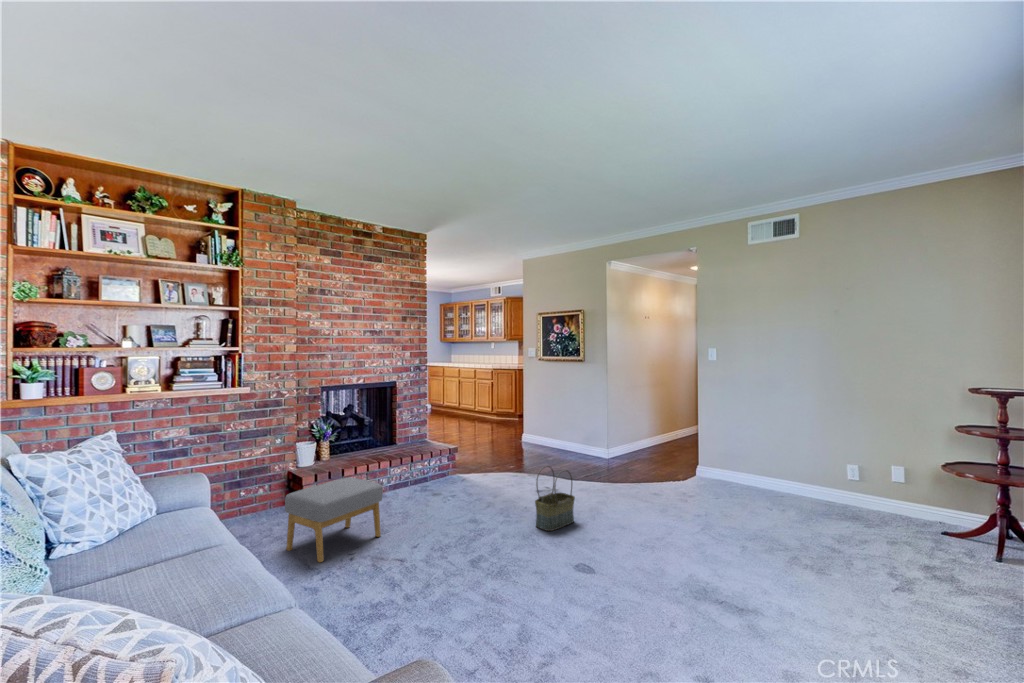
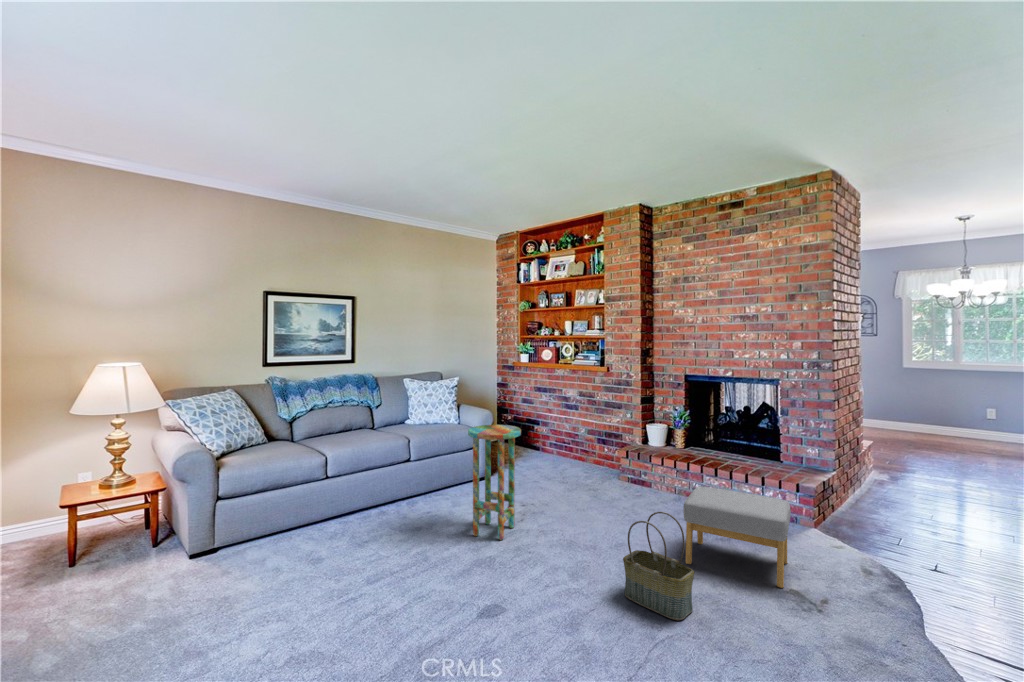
side table: none [397,451,460,589] -> present [468,425,521,540]
footstool: present [285,477,383,562] -> present [683,486,791,588]

